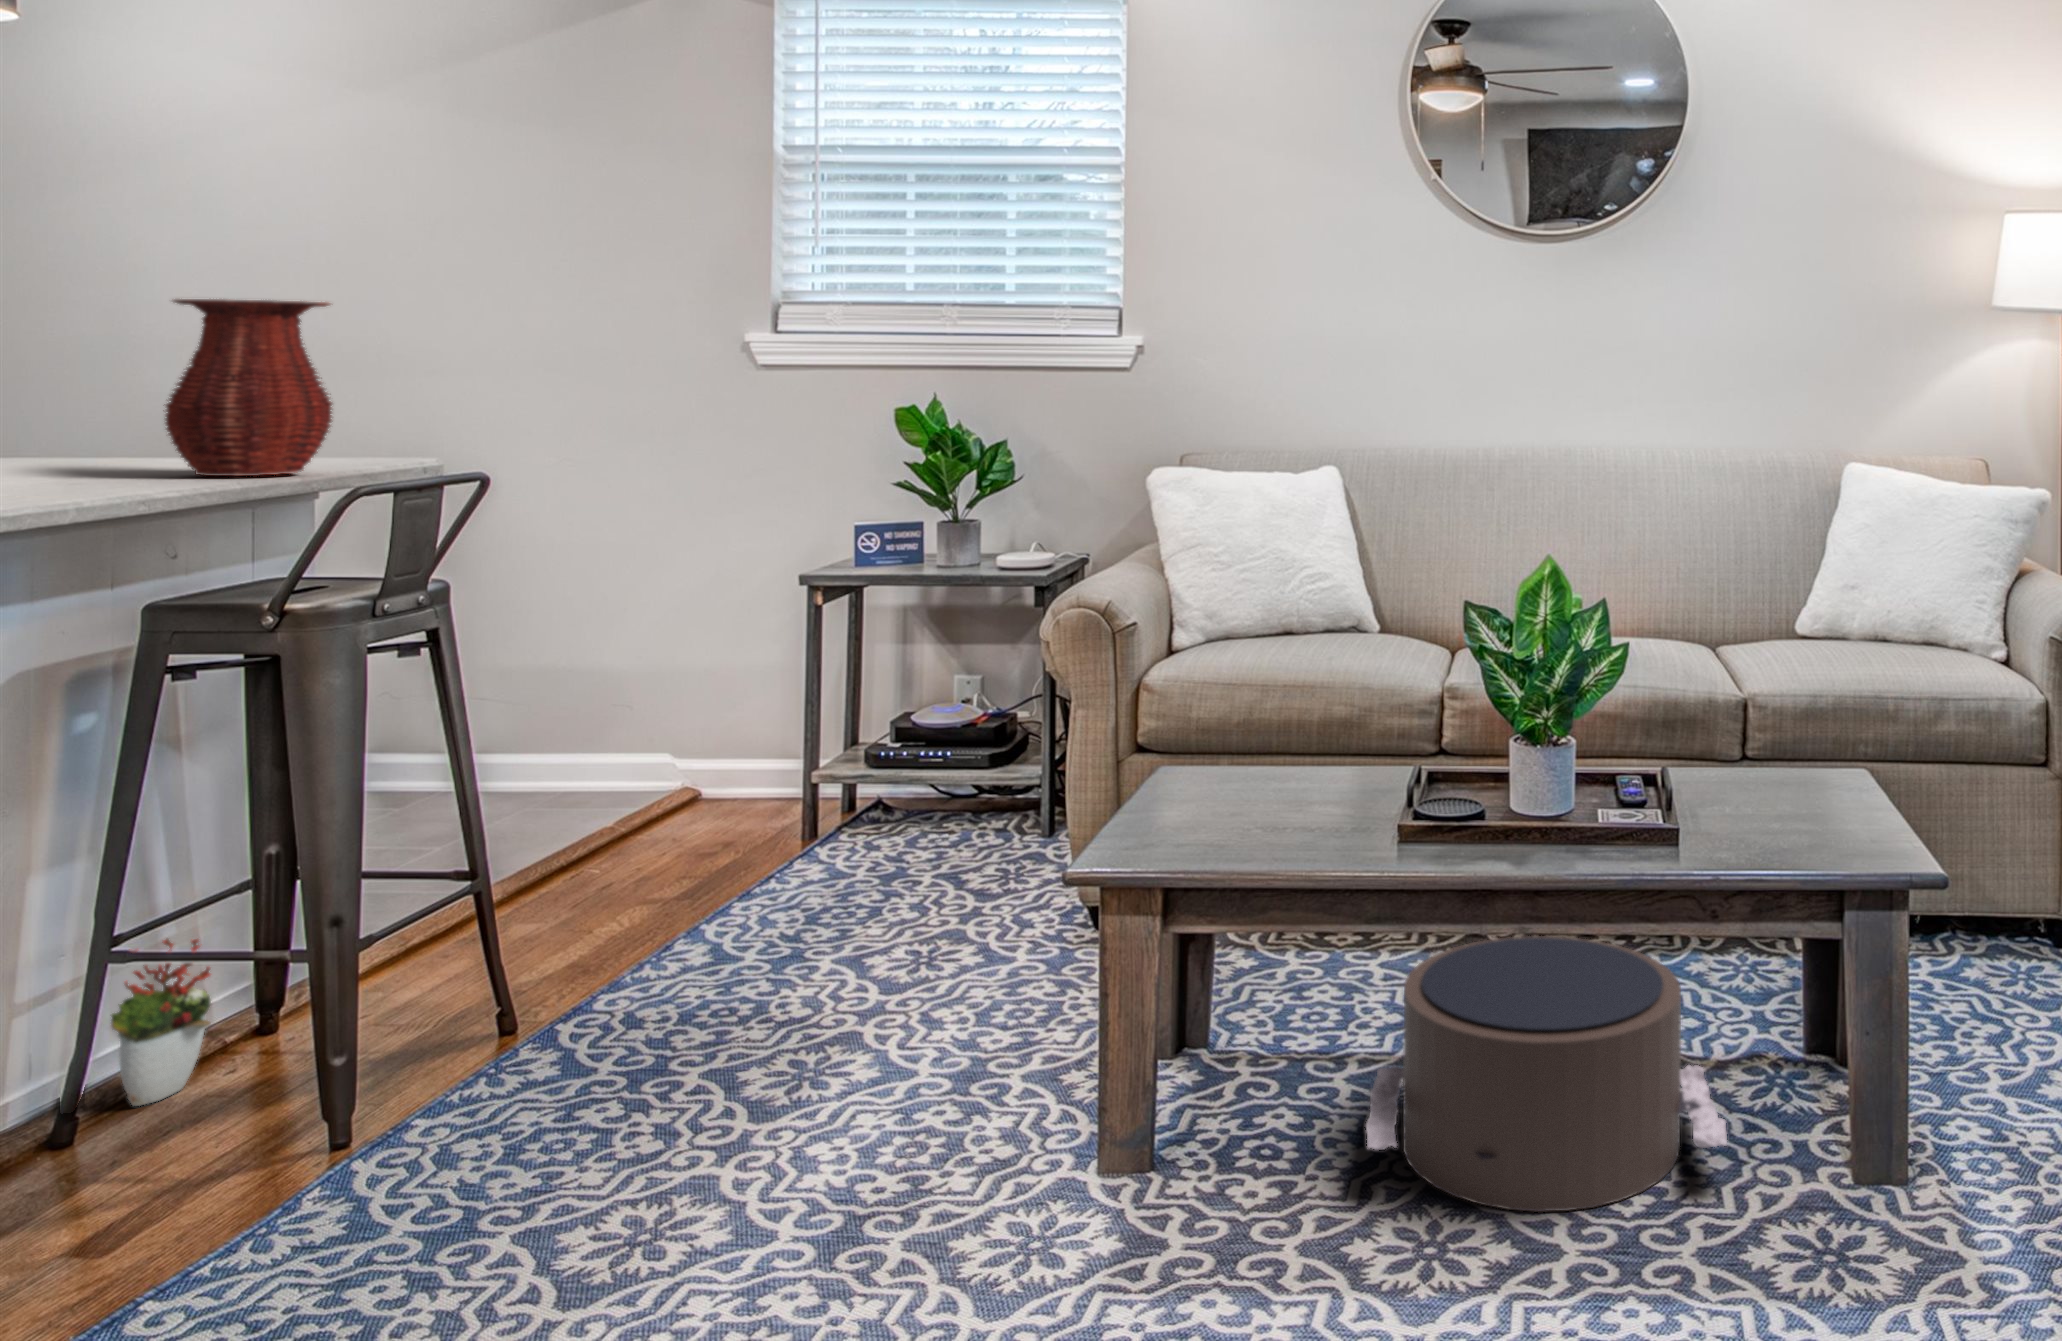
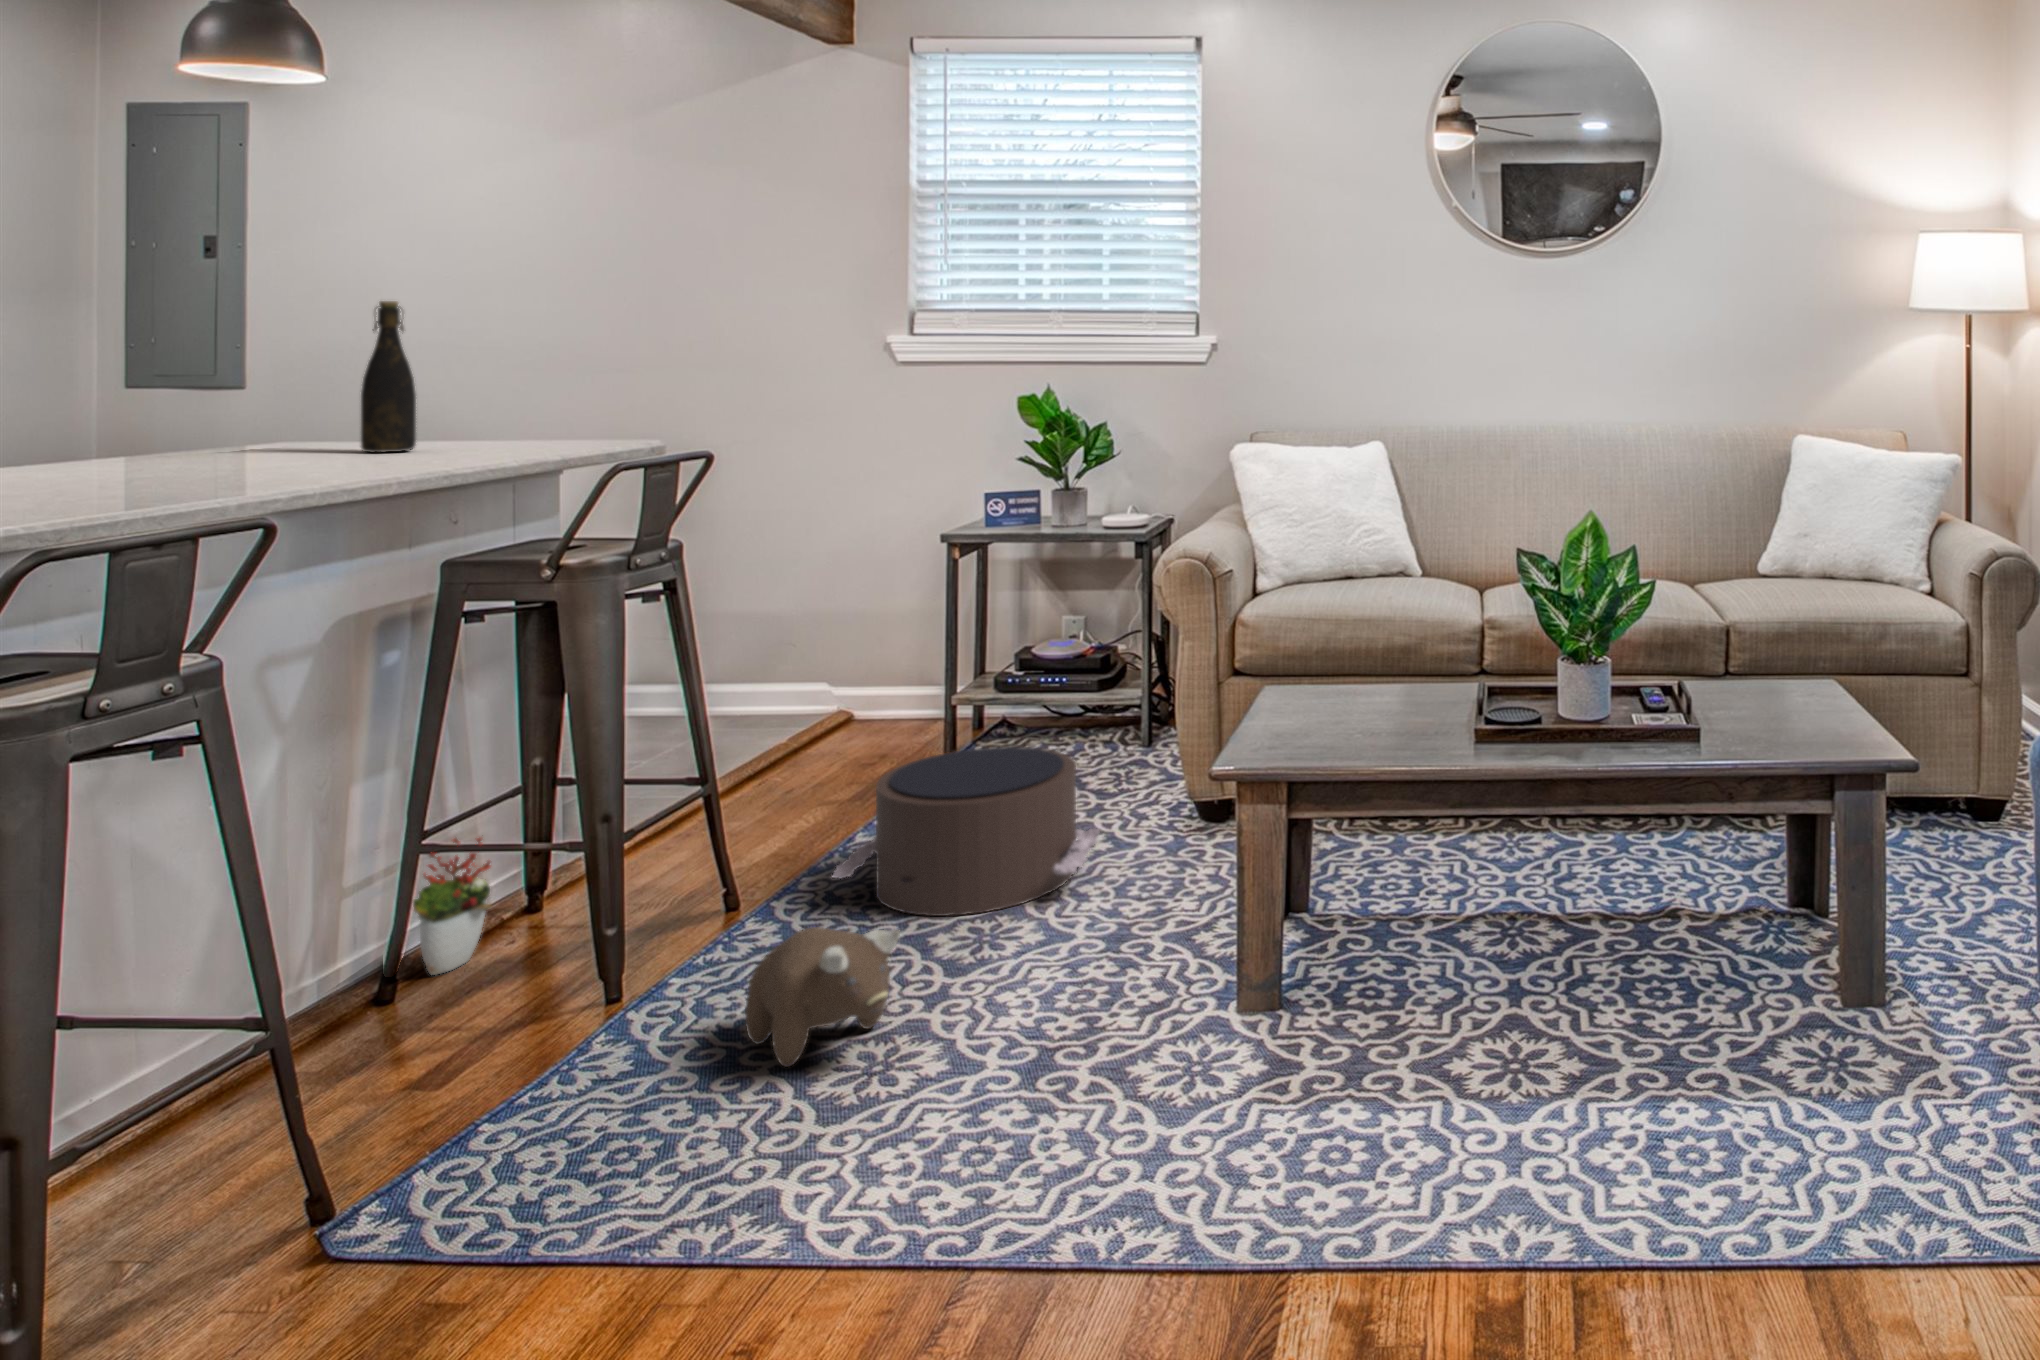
bottle: none [78,288,147,471] -> present [361,301,416,453]
vase: present [165,299,332,476] -> none [437,310,576,457]
pouf: present [1365,936,1727,1212] -> present [832,747,1099,916]
plush toy: none [488,1058,677,1233] -> present [745,927,900,1067]

